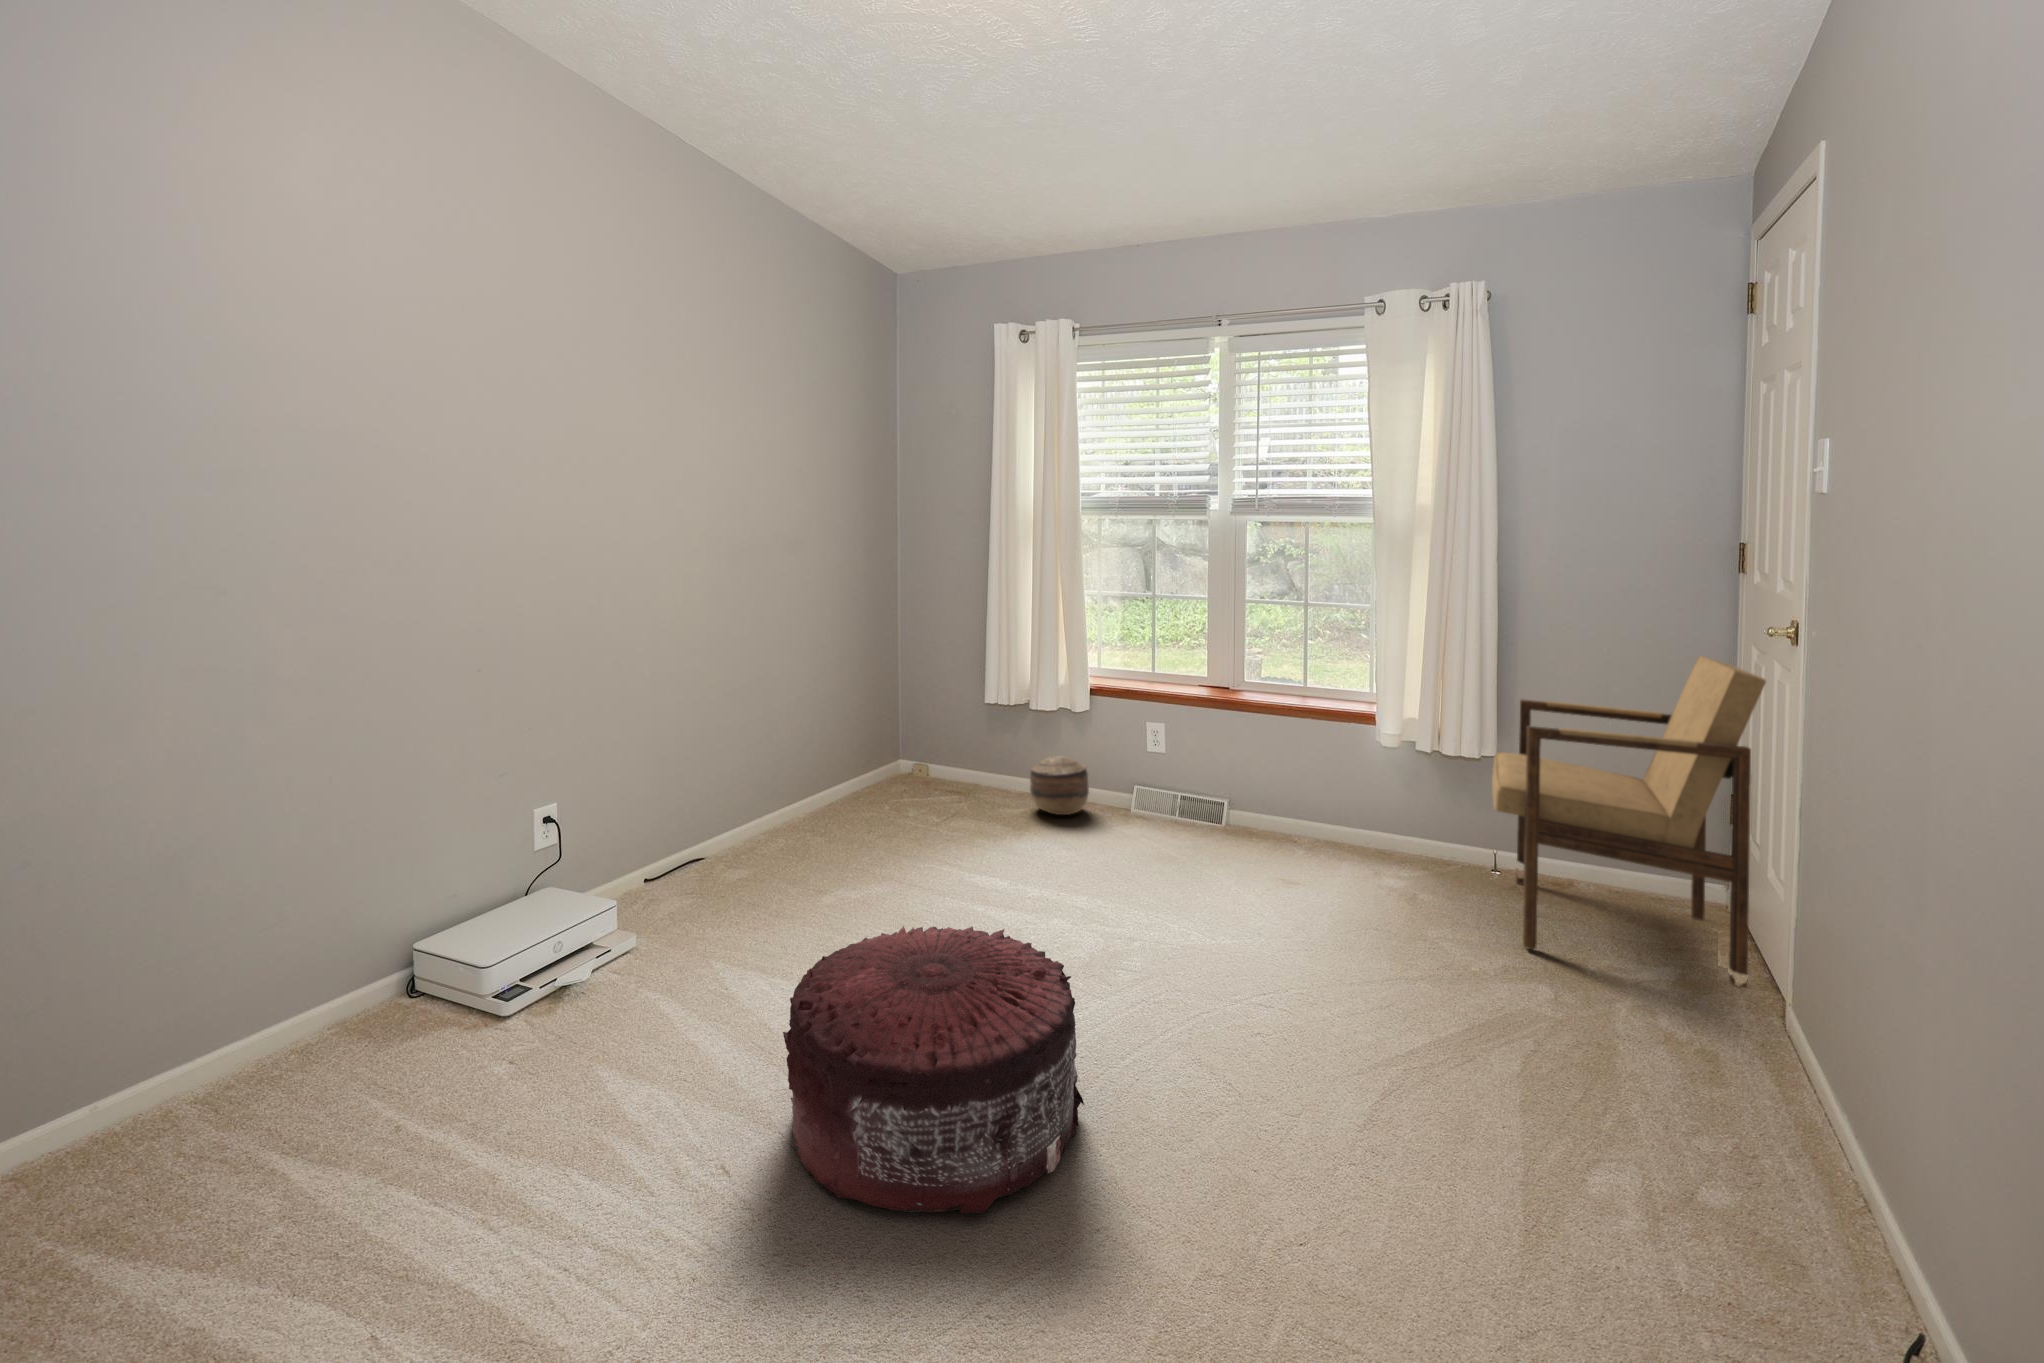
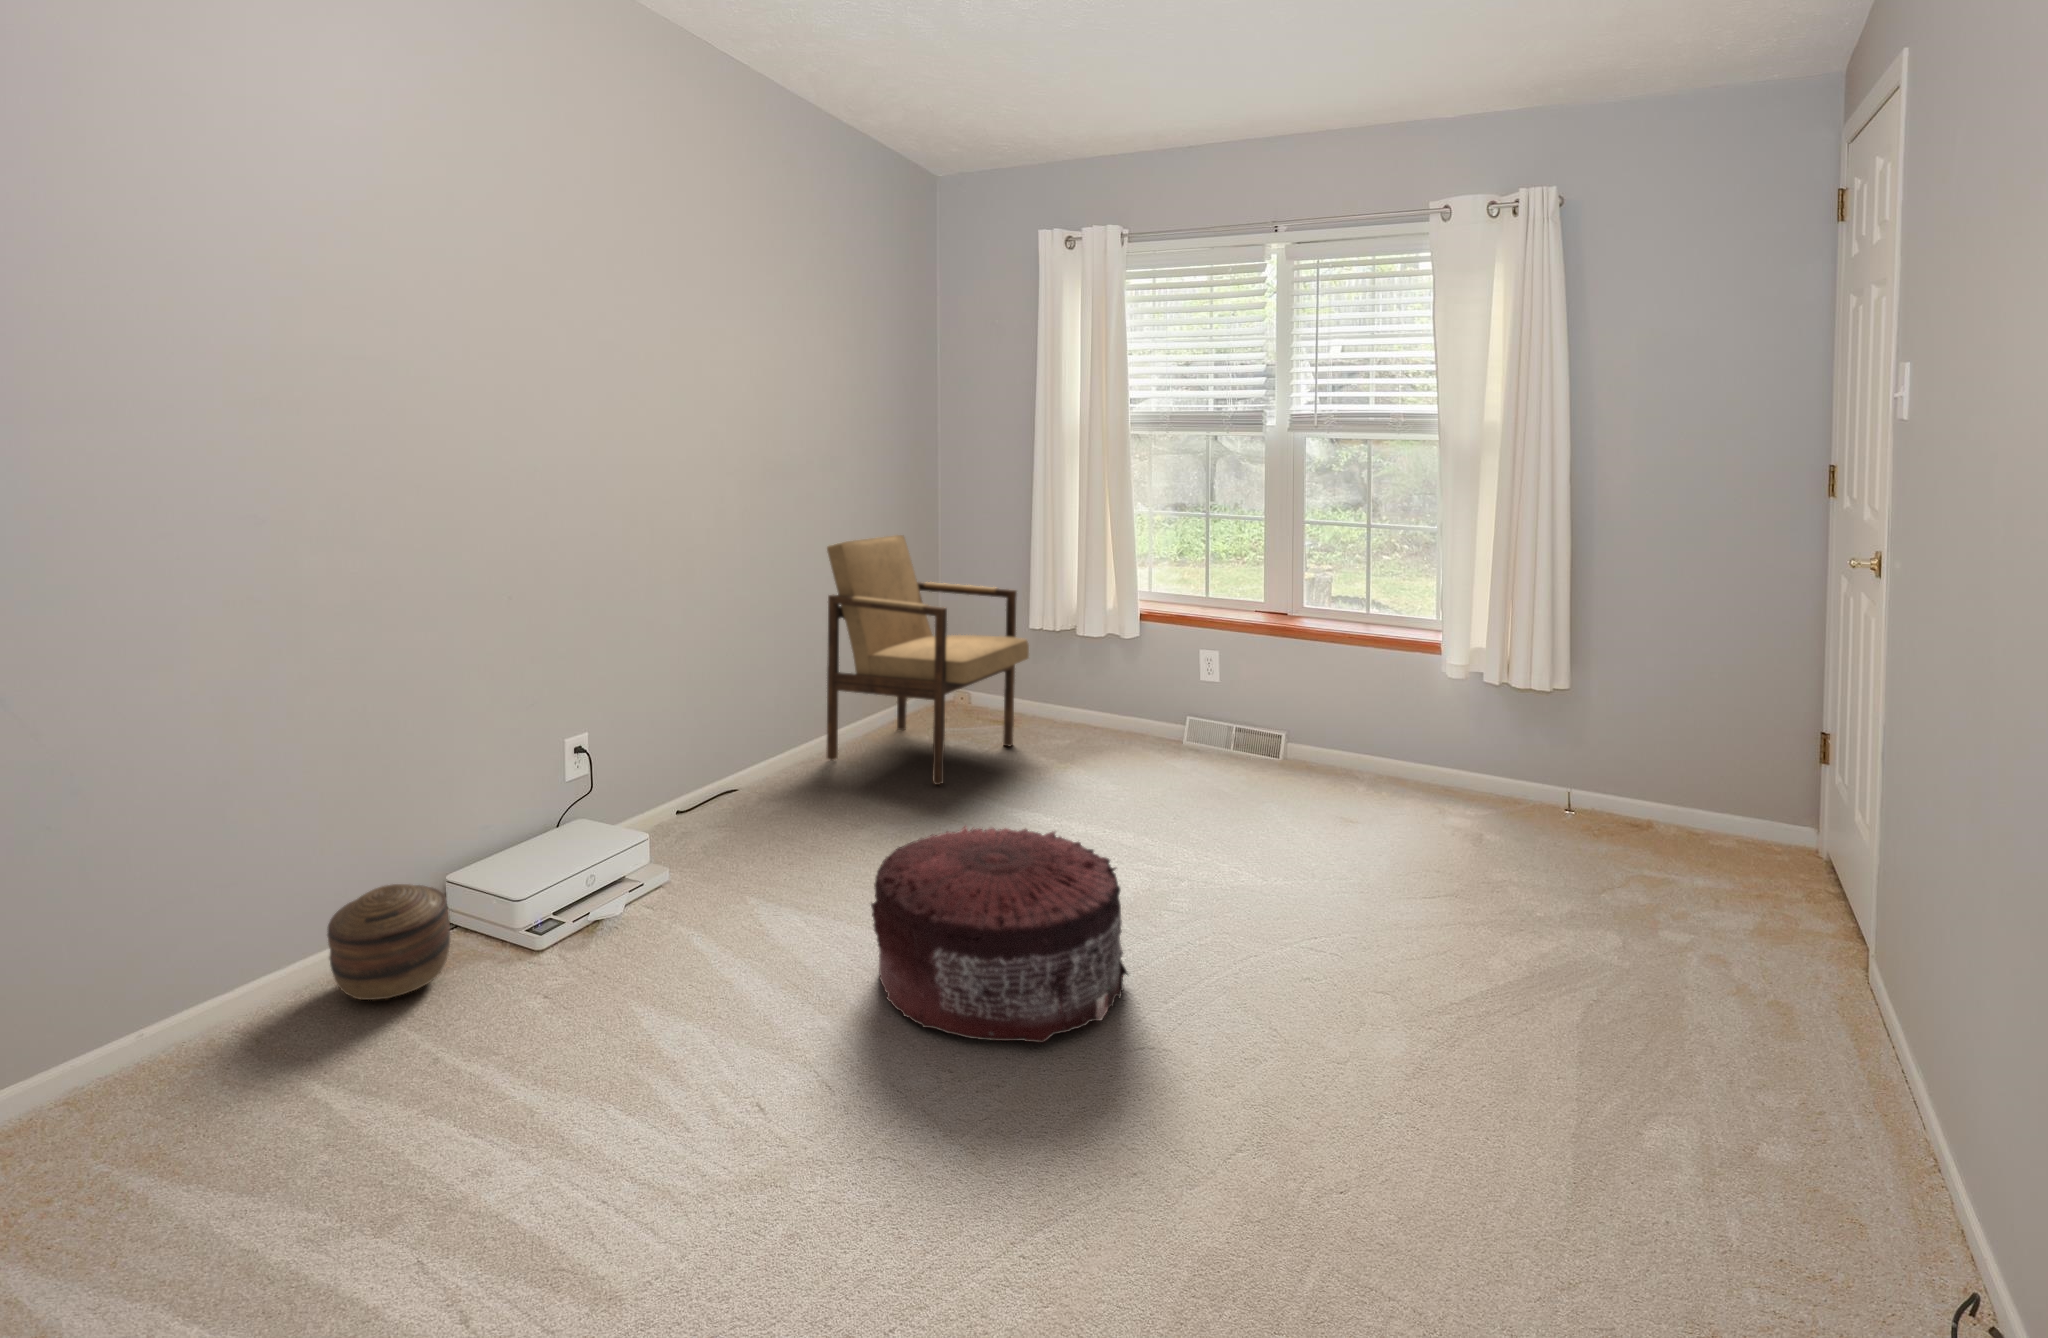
armchair: present [1492,656,1766,988] -> present [827,535,1029,785]
basket: present [1030,756,1089,815] -> present [327,884,451,1000]

